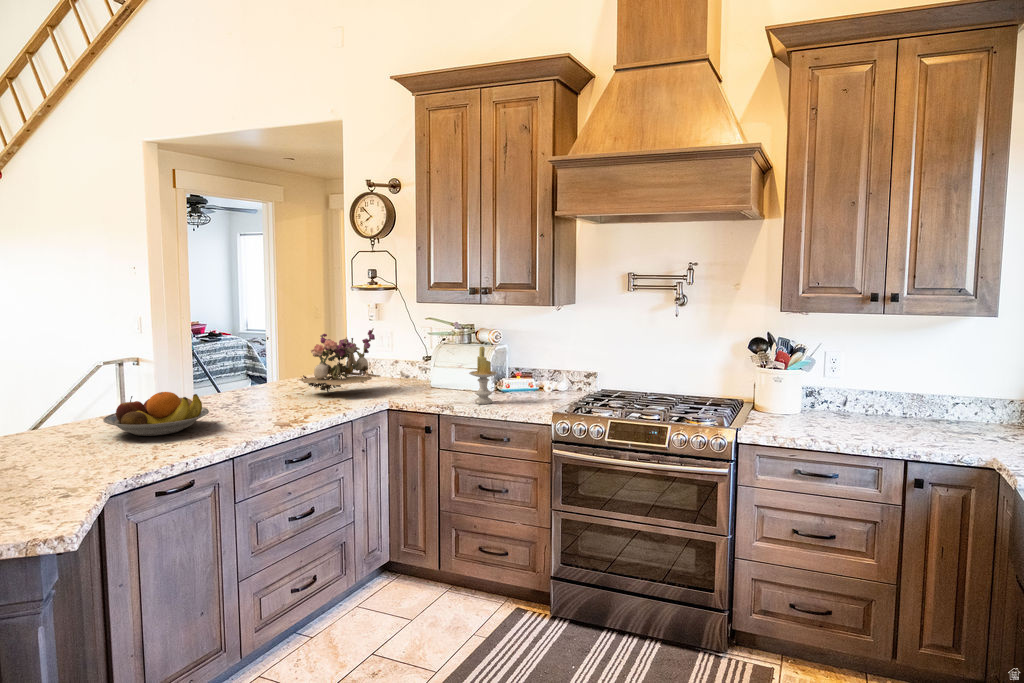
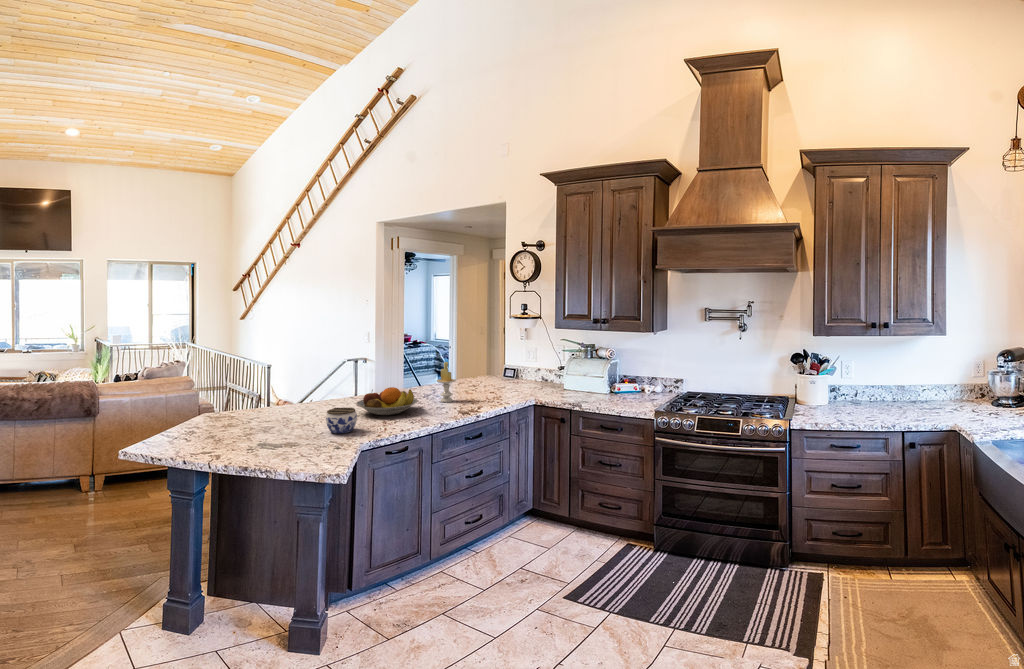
flower arrangement: present [297,328,380,393] -> none [472,346,529,391]
candle: present [469,346,497,404] -> present [437,362,456,402]
jar: none [45,426,102,468] -> present [326,408,357,434]

